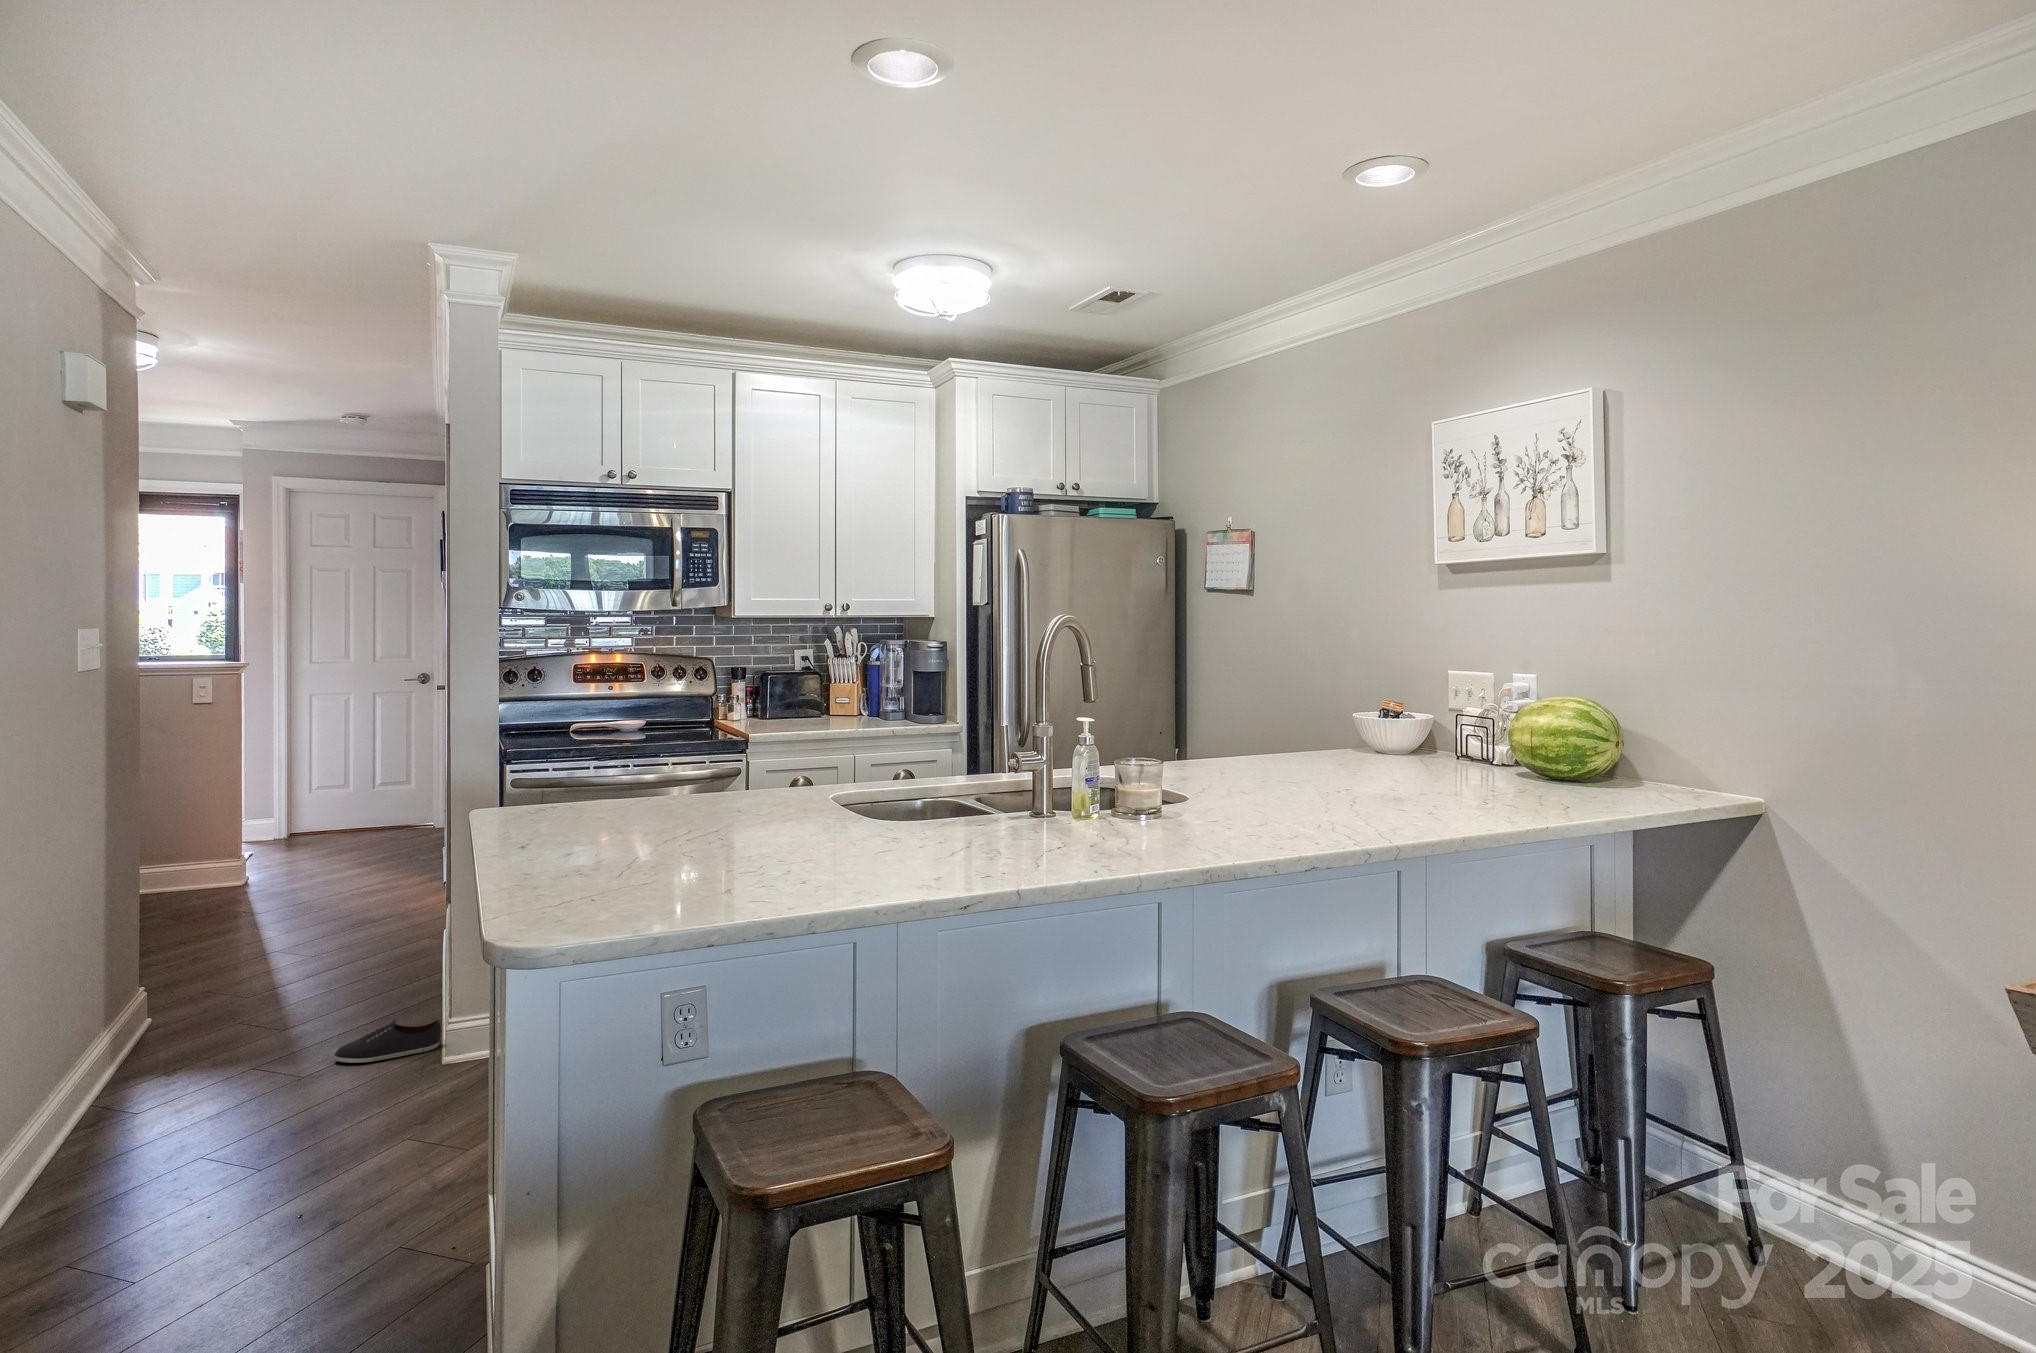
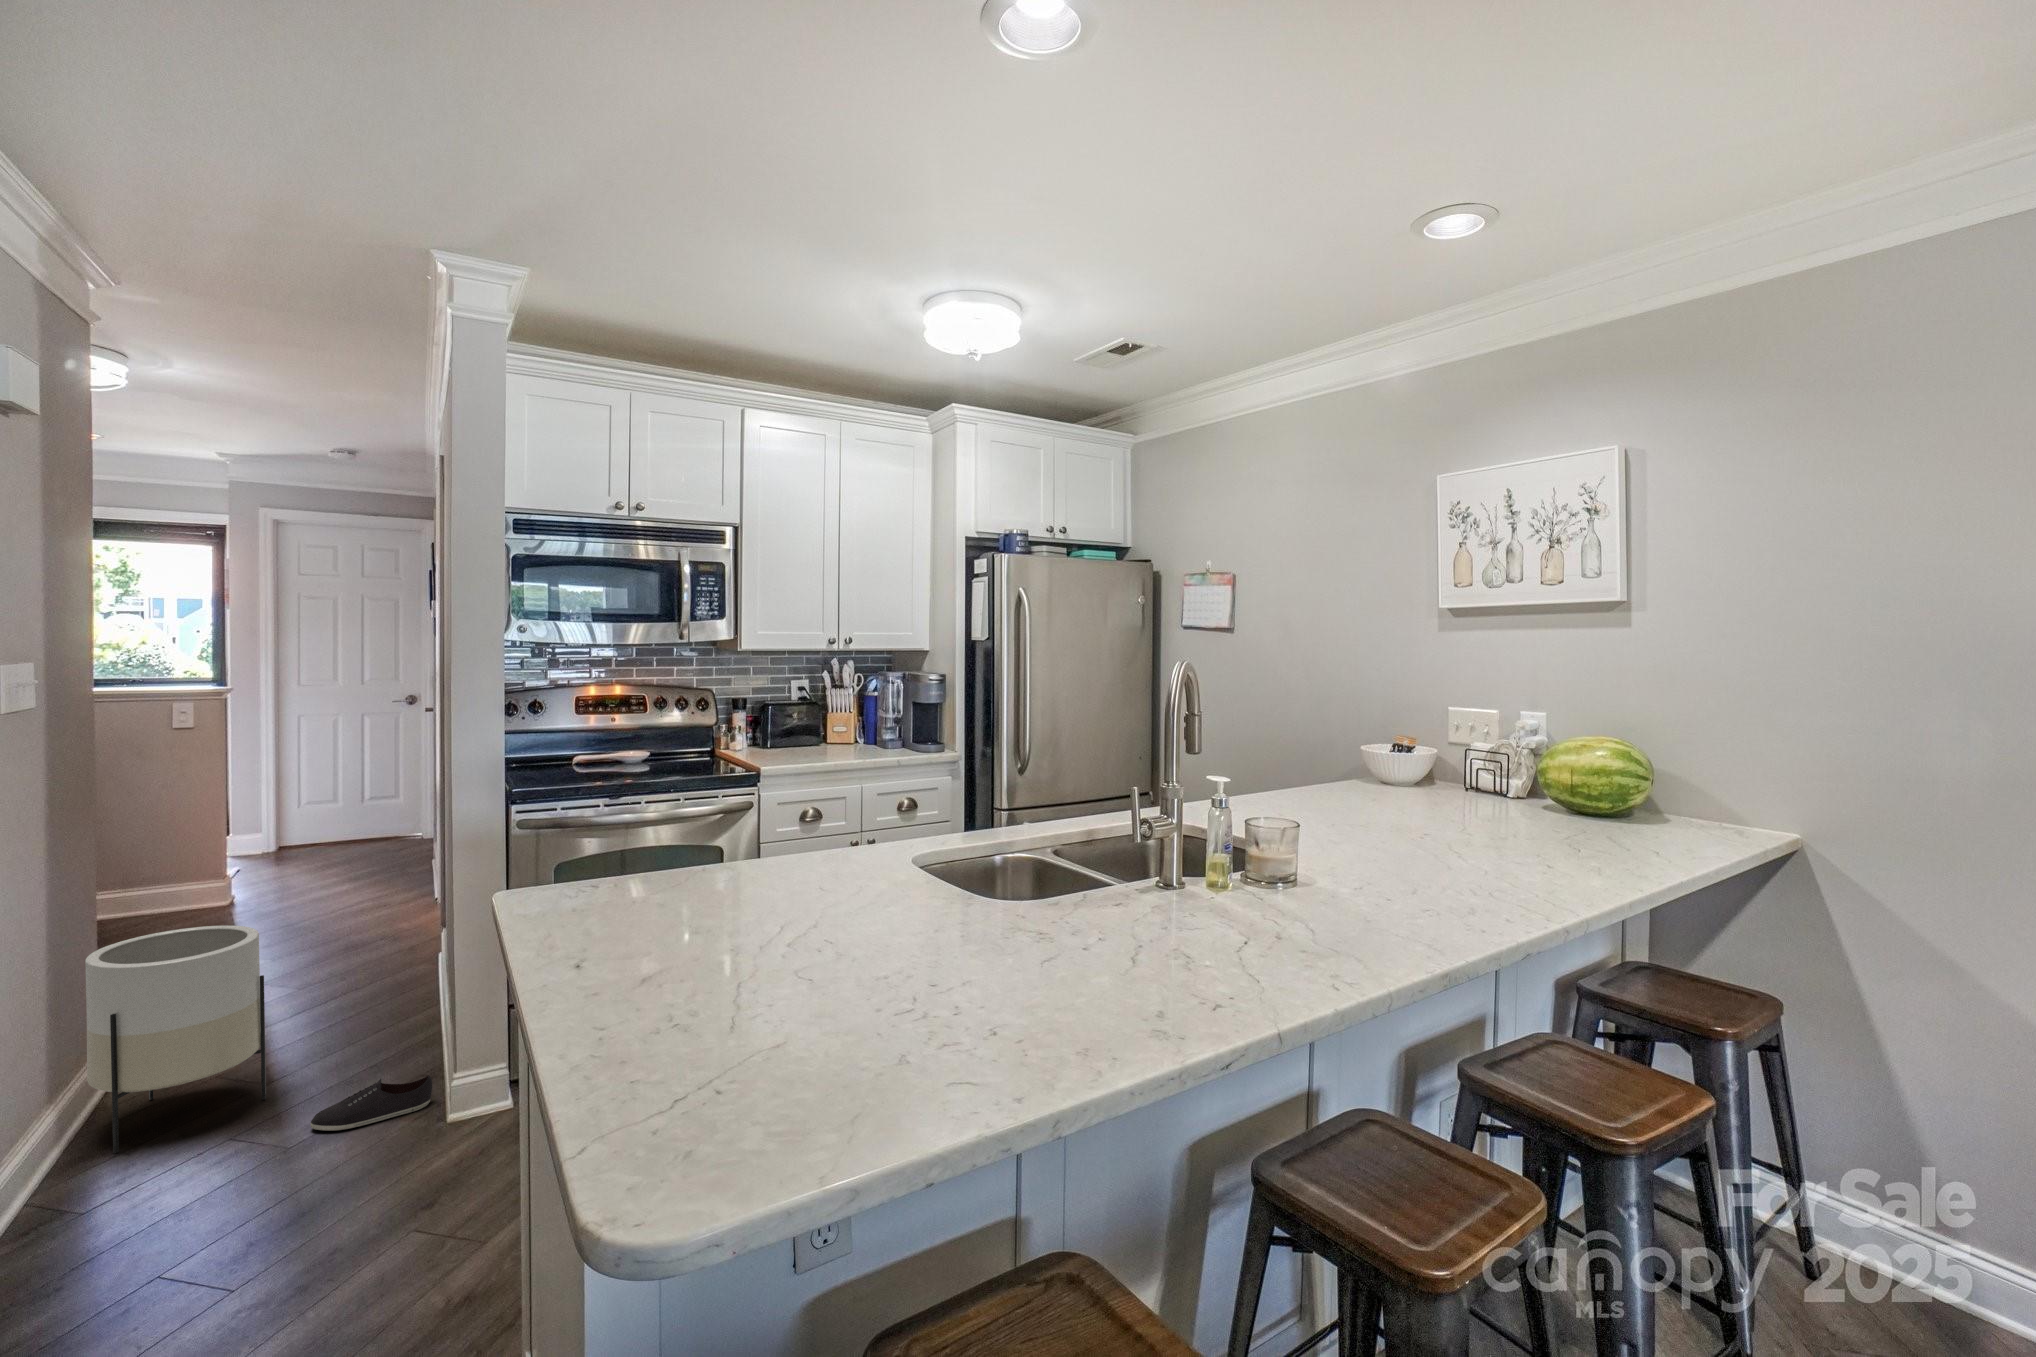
planter: none [141,877,294,1073] -> present [85,925,266,1153]

